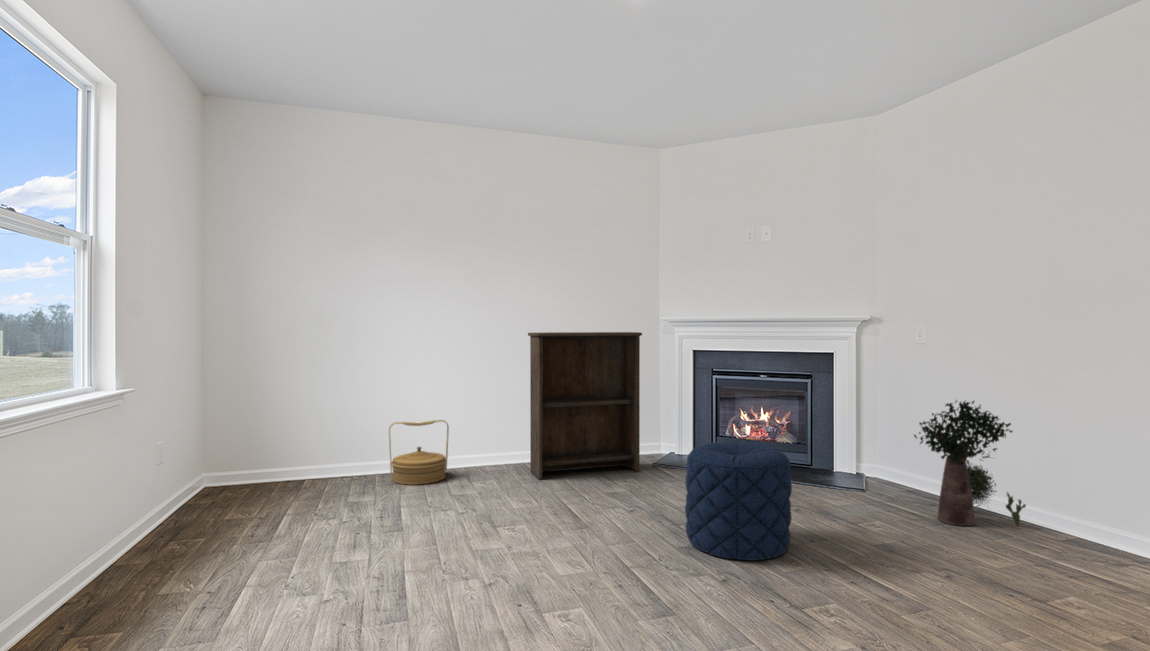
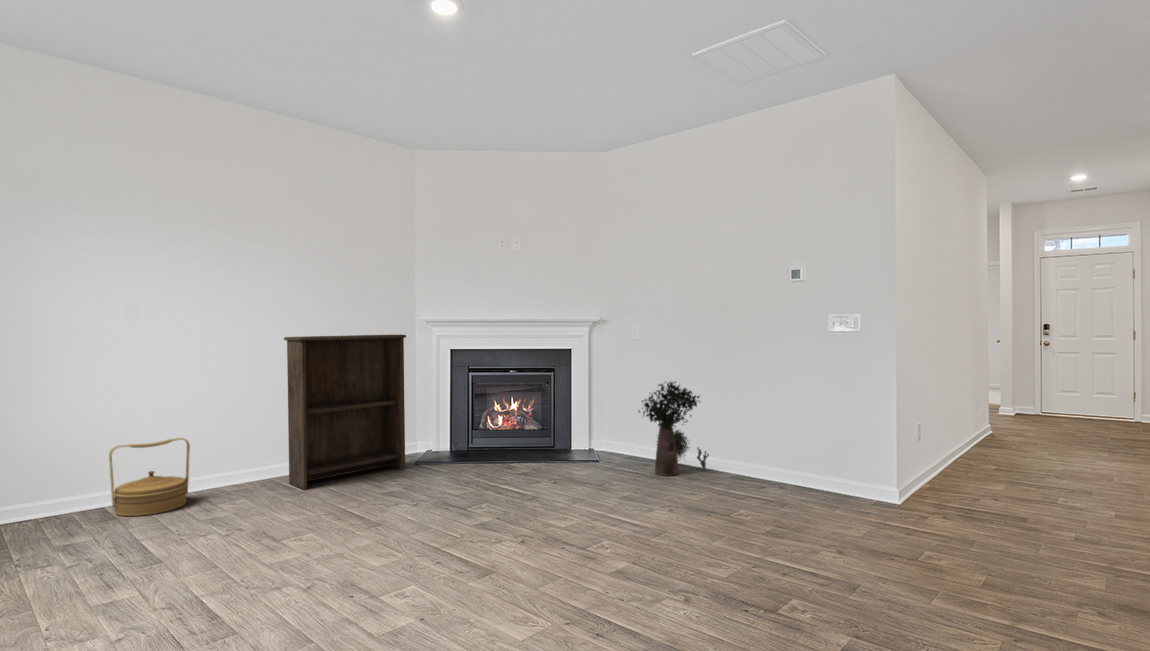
pouf: present [685,442,792,560] -> none [474,427,563,526]

